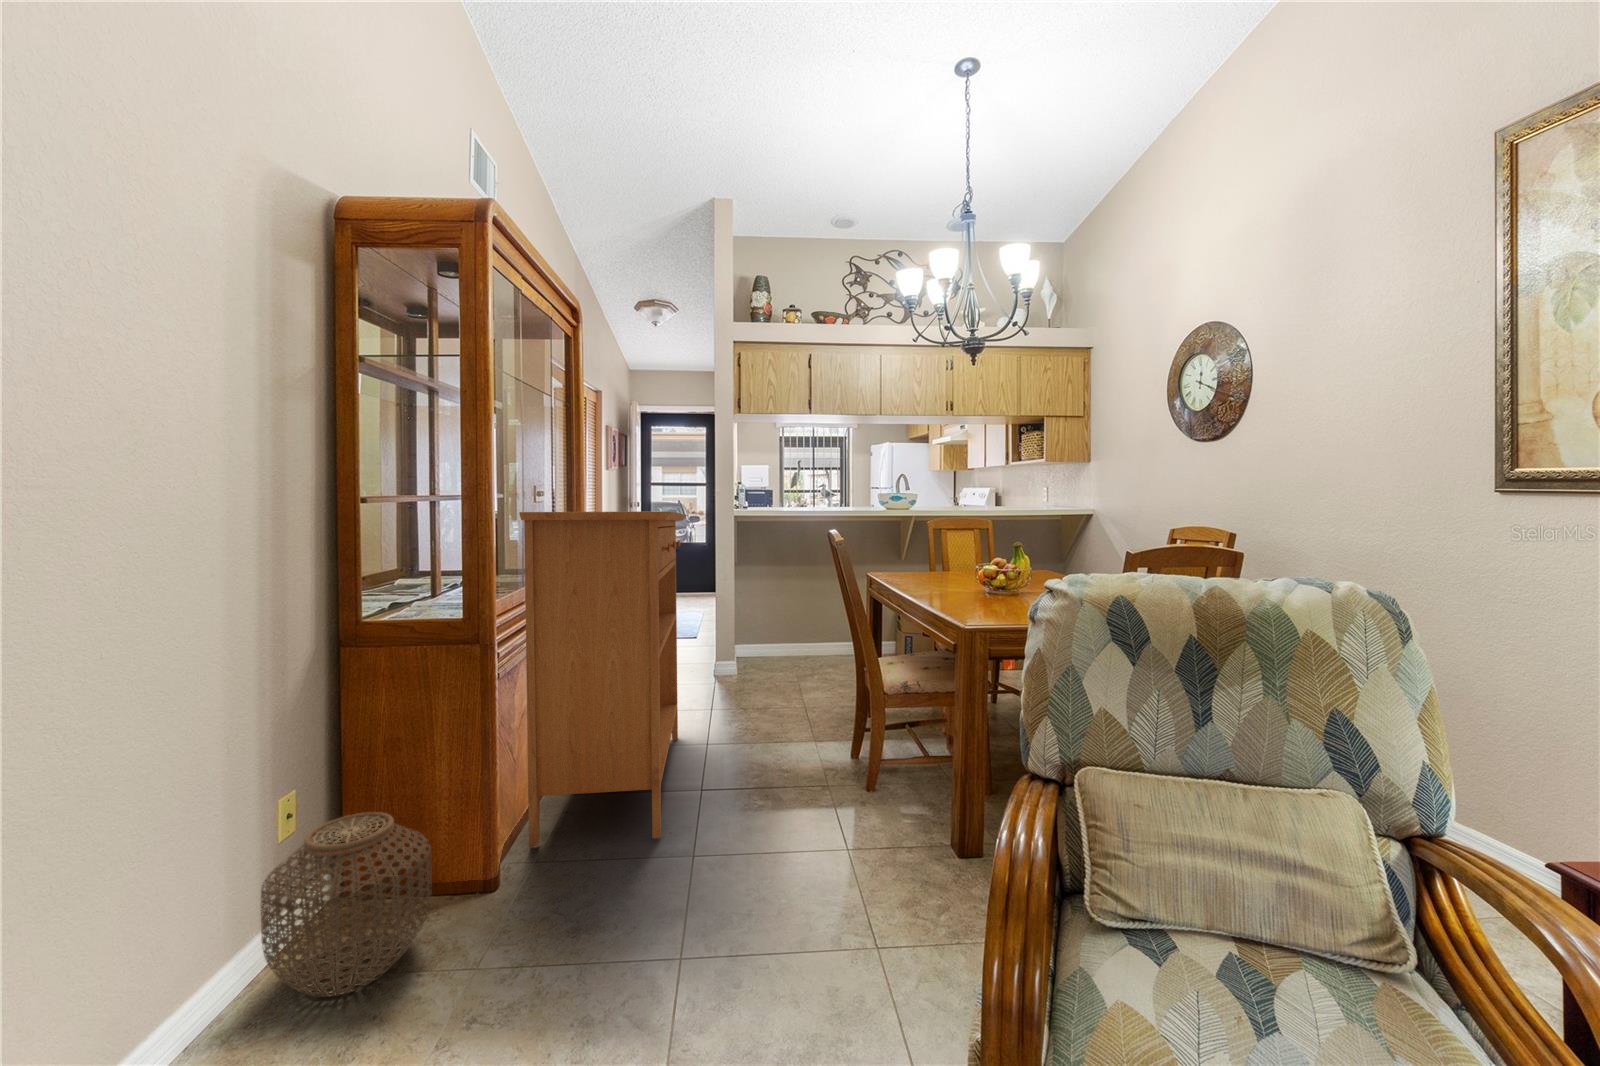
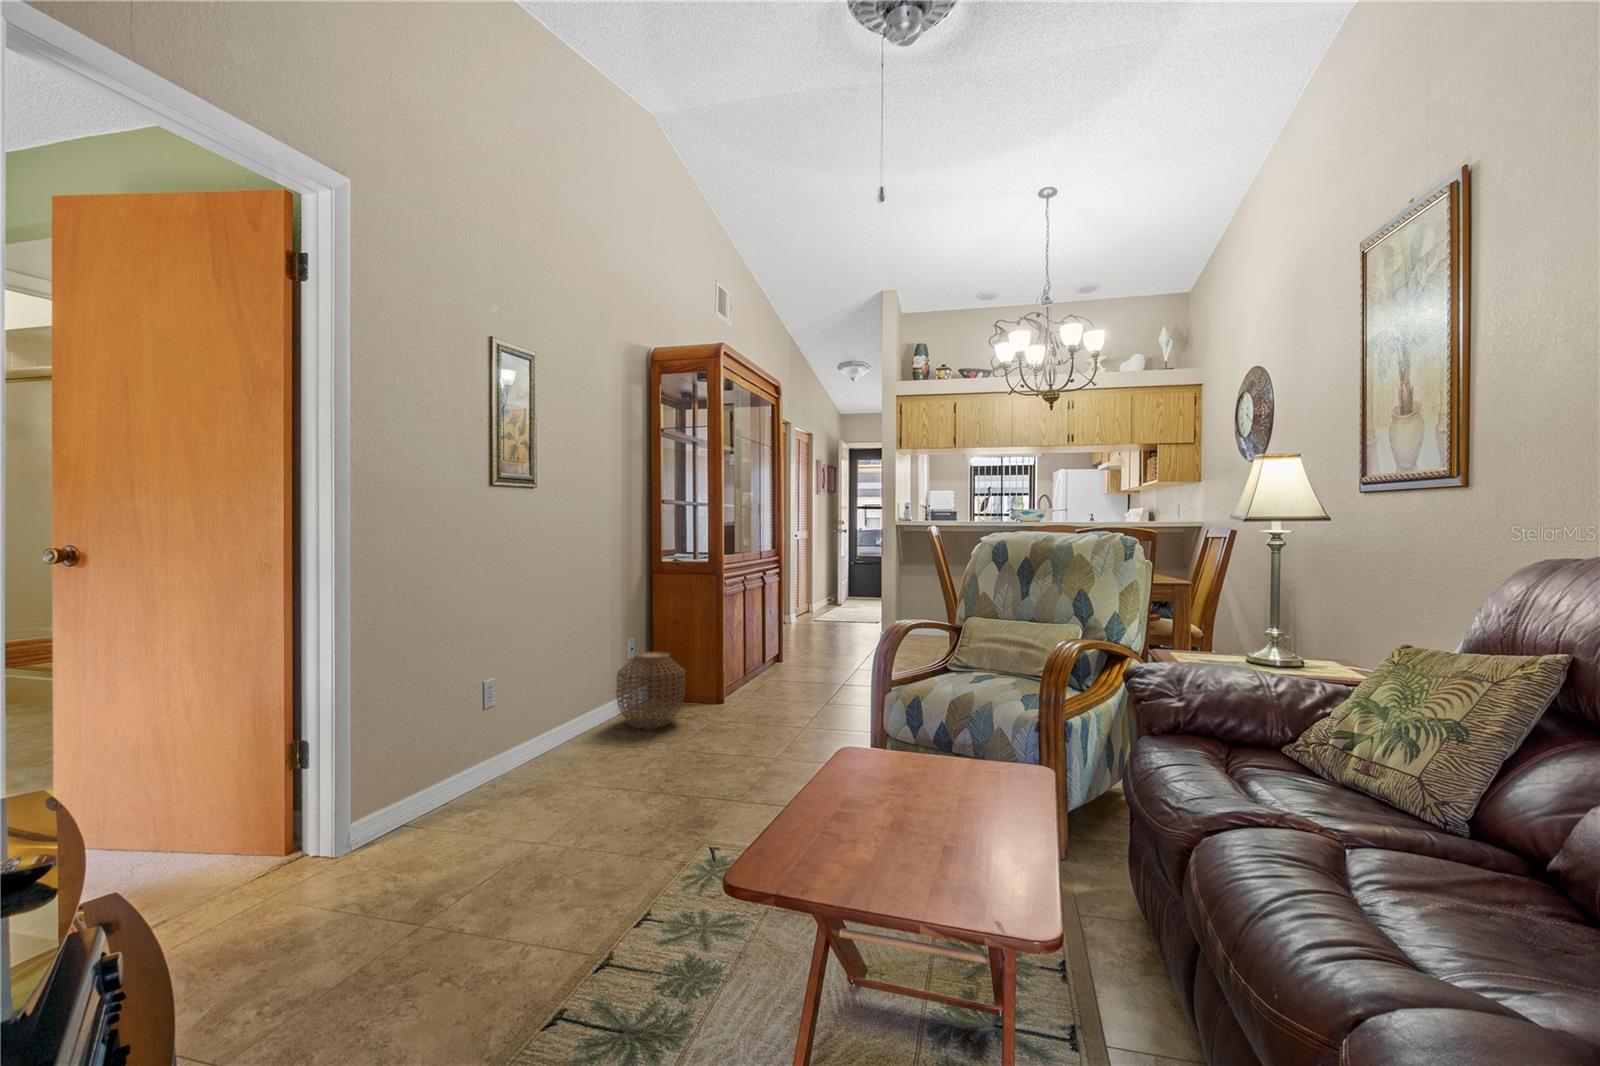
console table: present [519,511,687,847] -> none [734,509,846,706]

